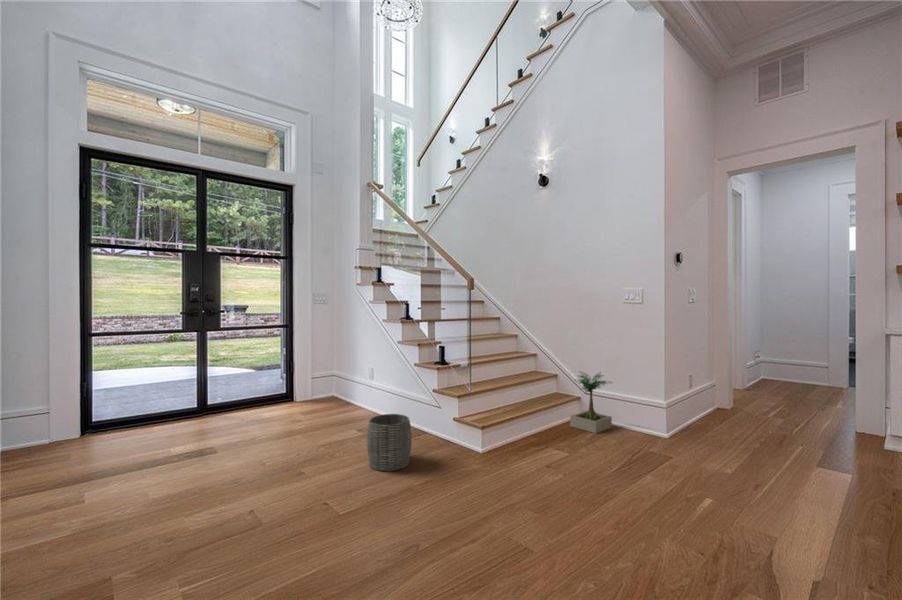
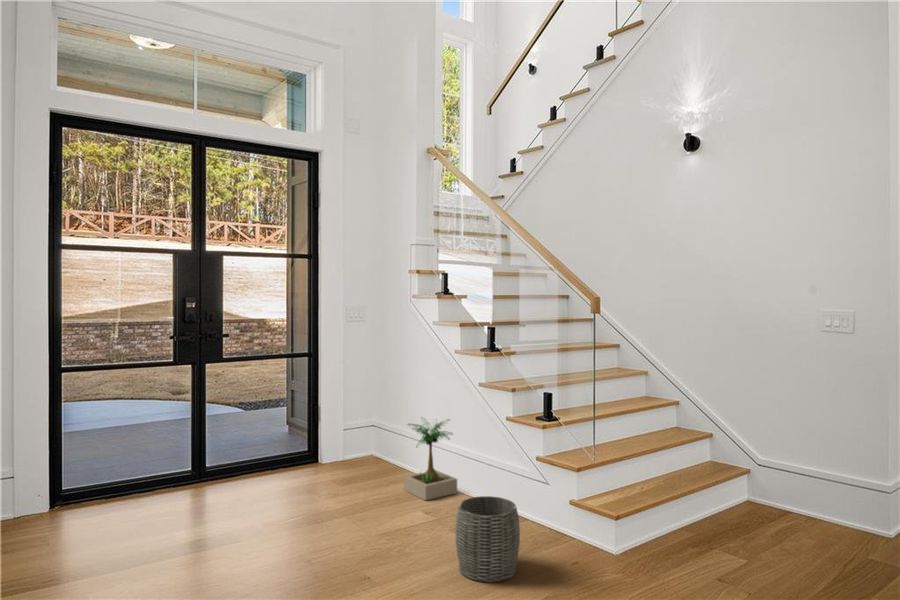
potted plant: present [570,372,612,433] -> present [404,417,457,500]

